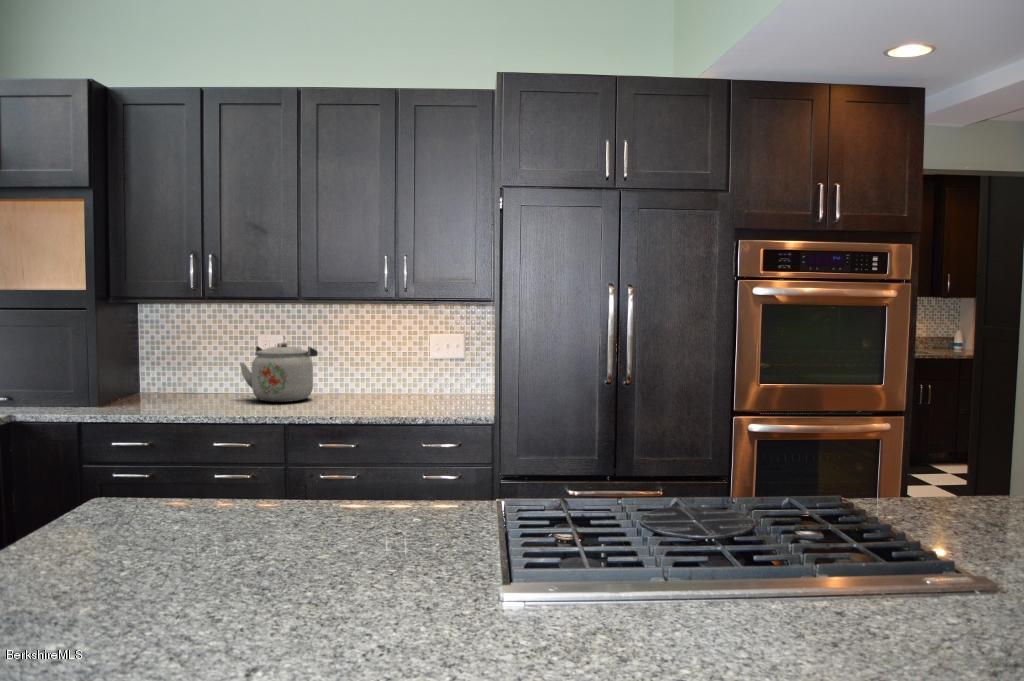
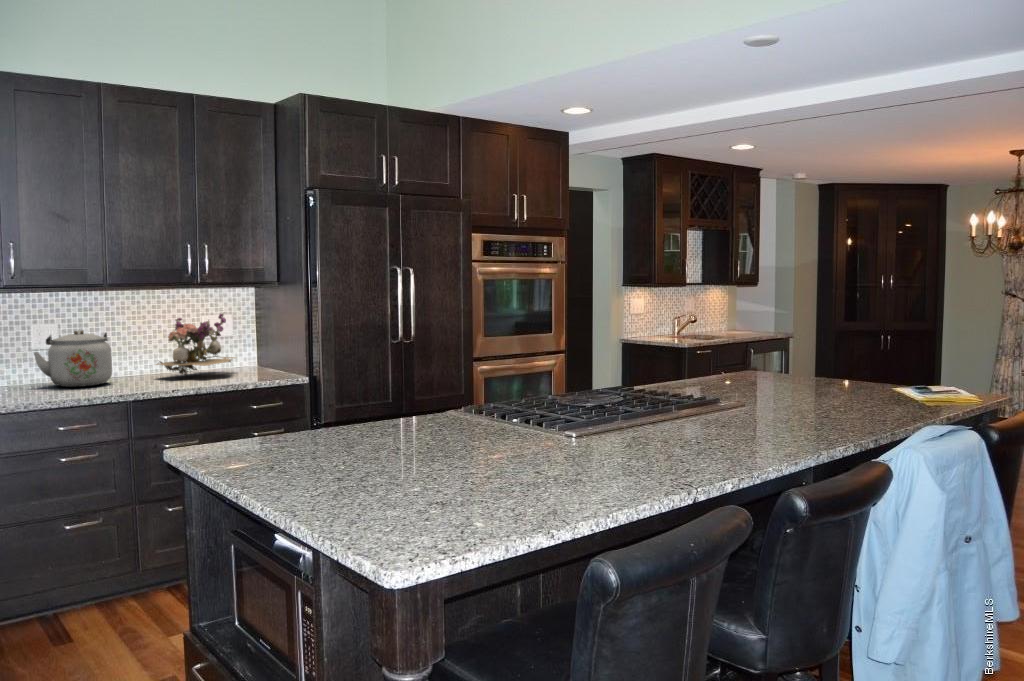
flower arrangement: none [356,330,448,400] -> present [156,313,236,376]

